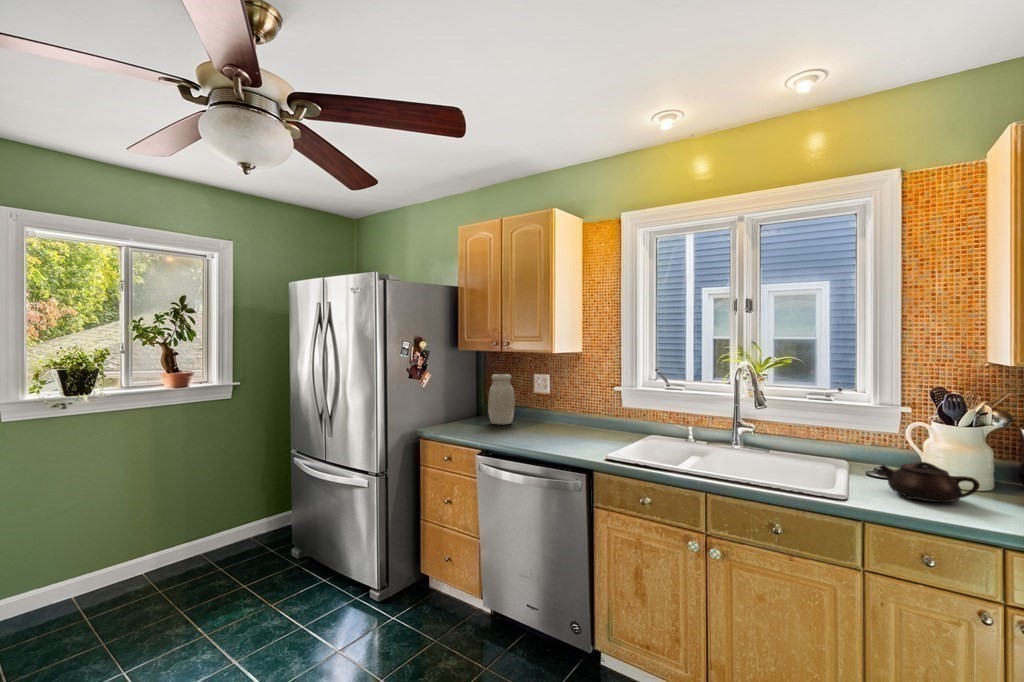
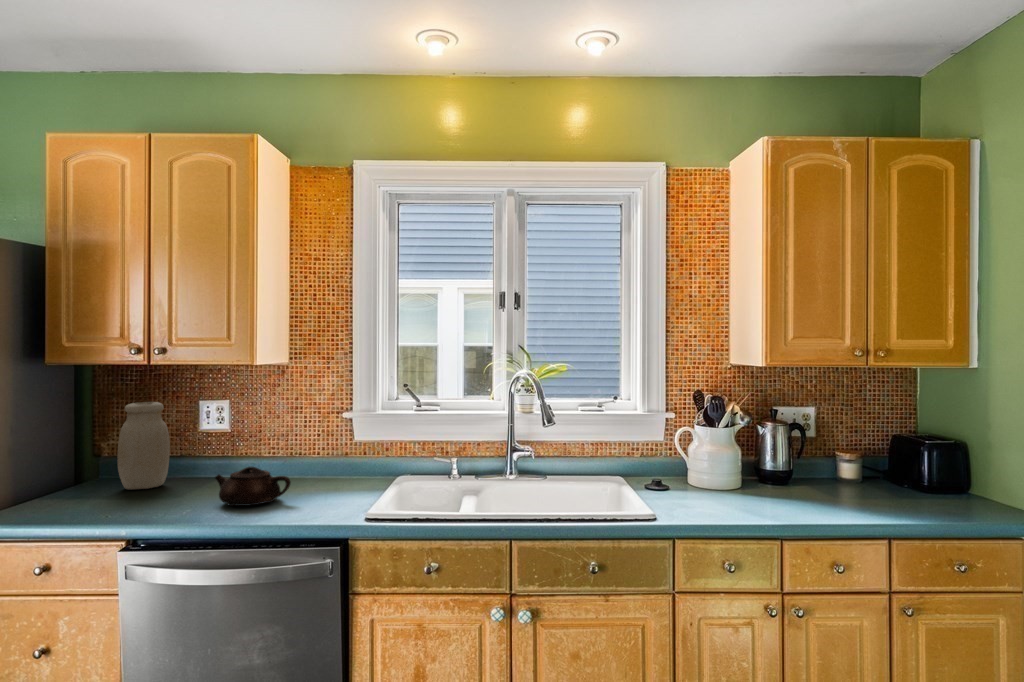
teapot: present [879,462,980,502] -> present [215,467,291,506]

